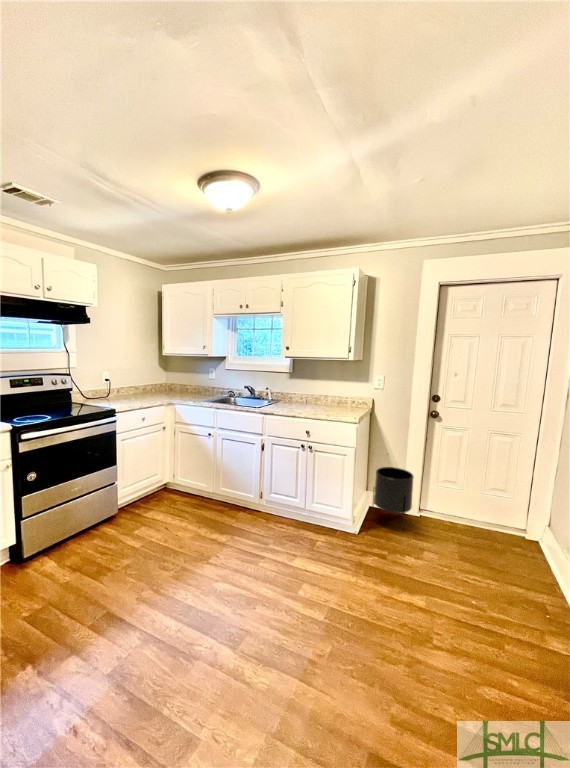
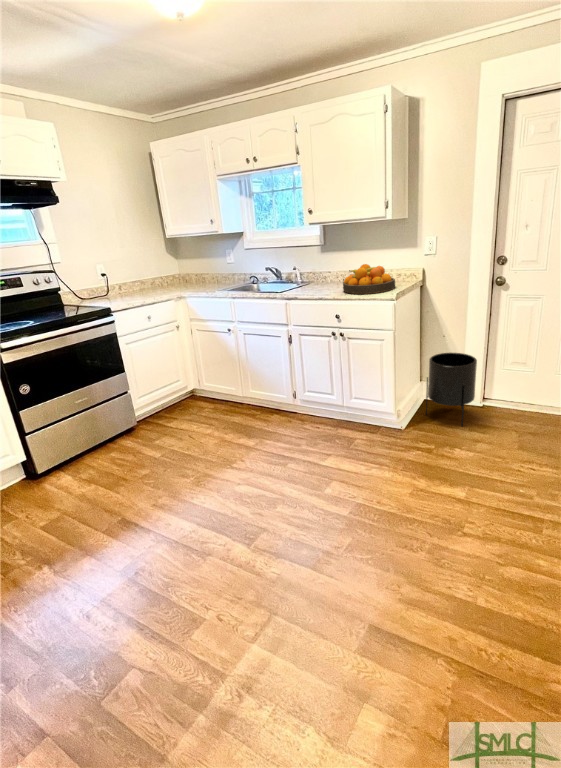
fruit bowl: none [310,392,351,415] -> present [343,264,395,294]

